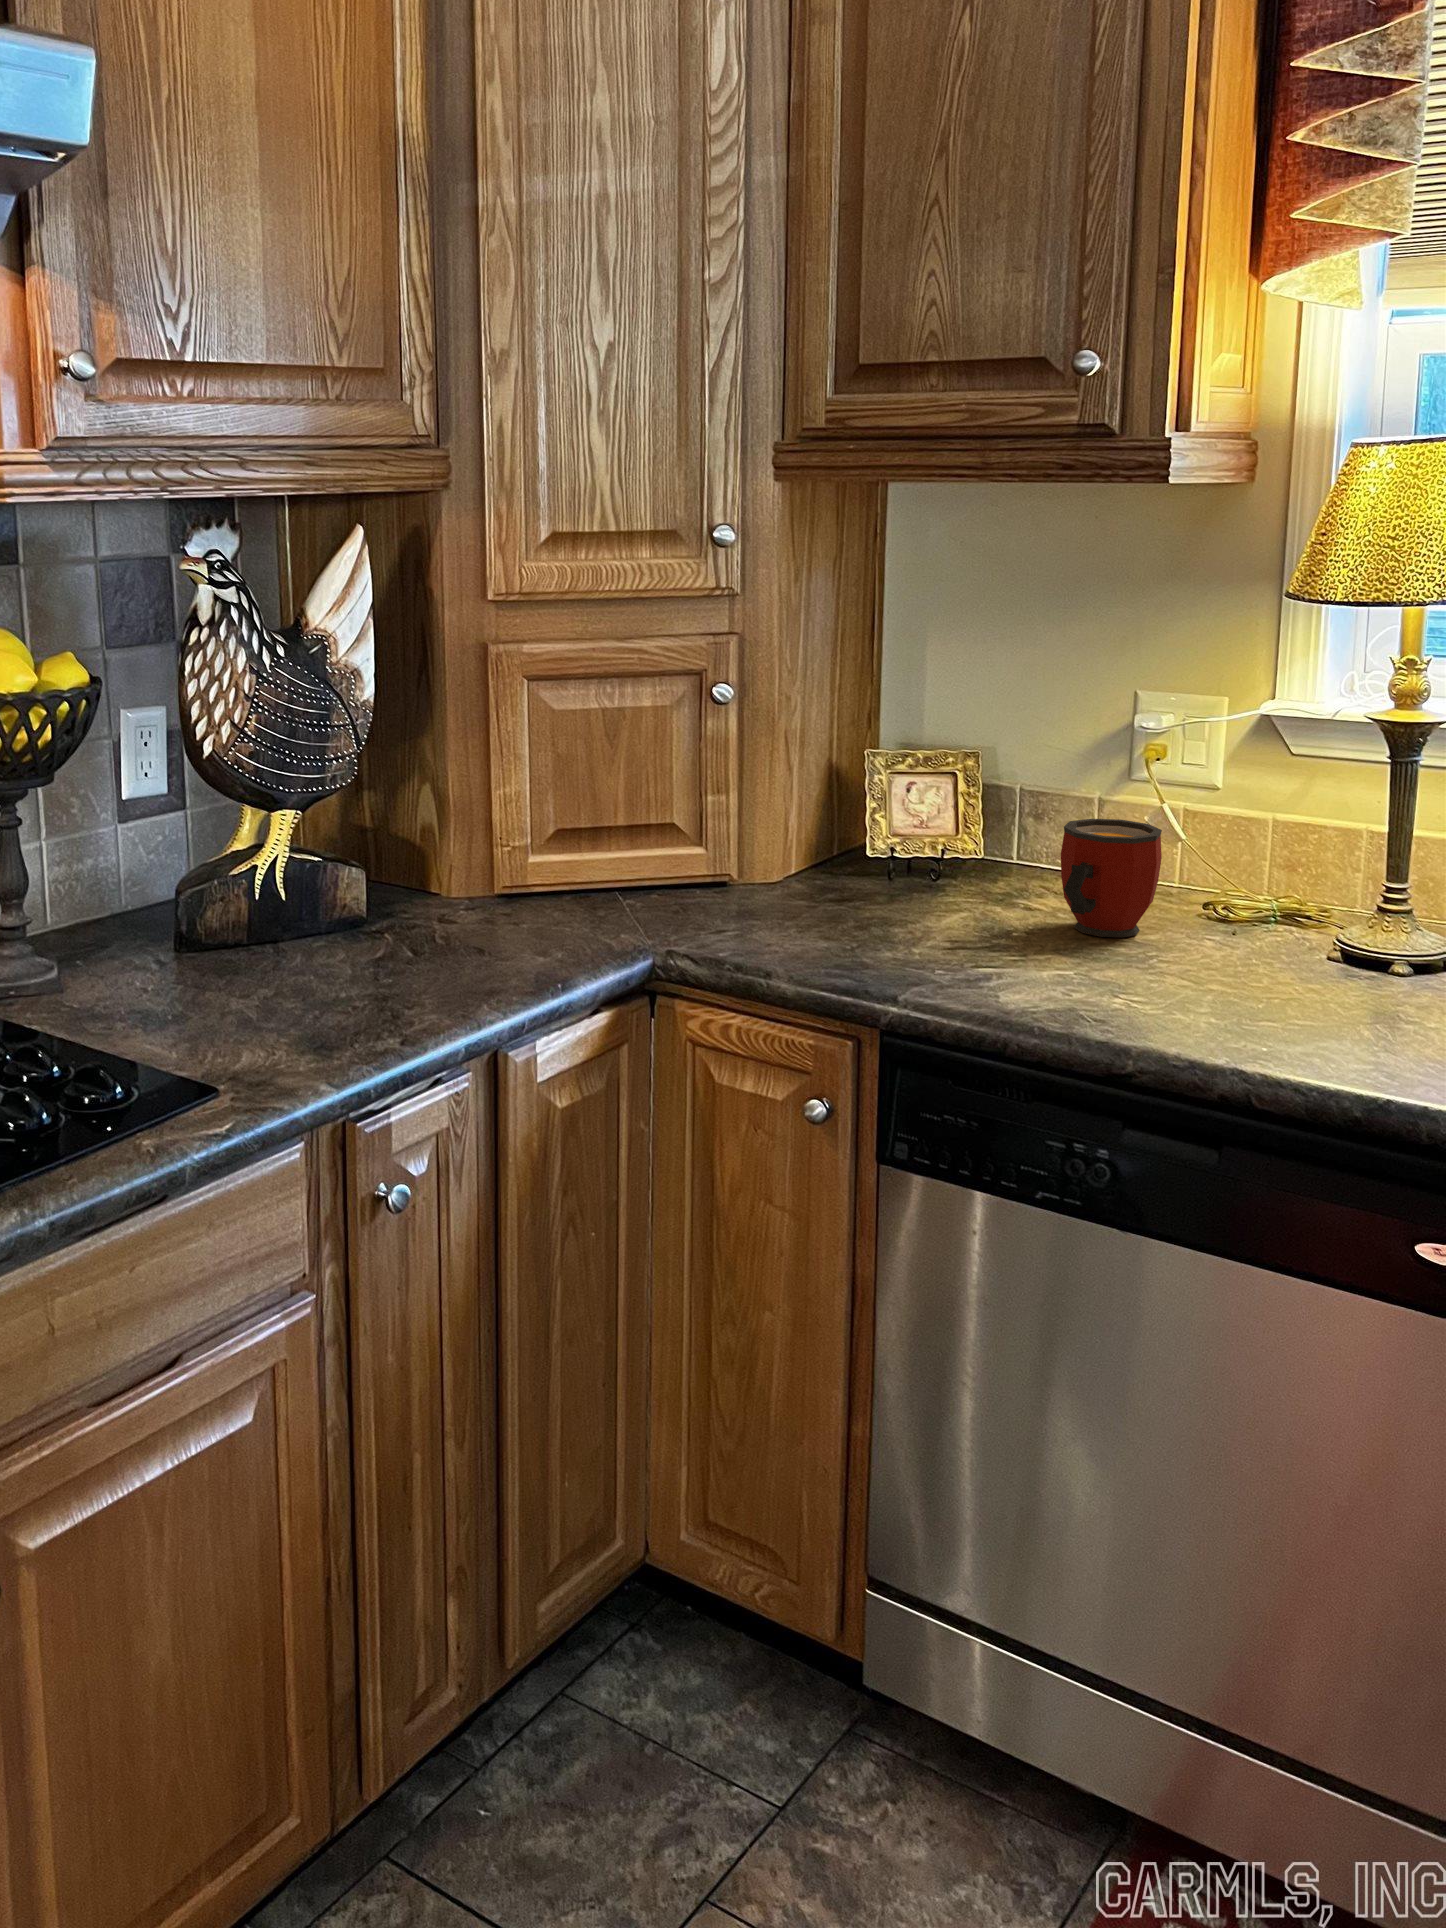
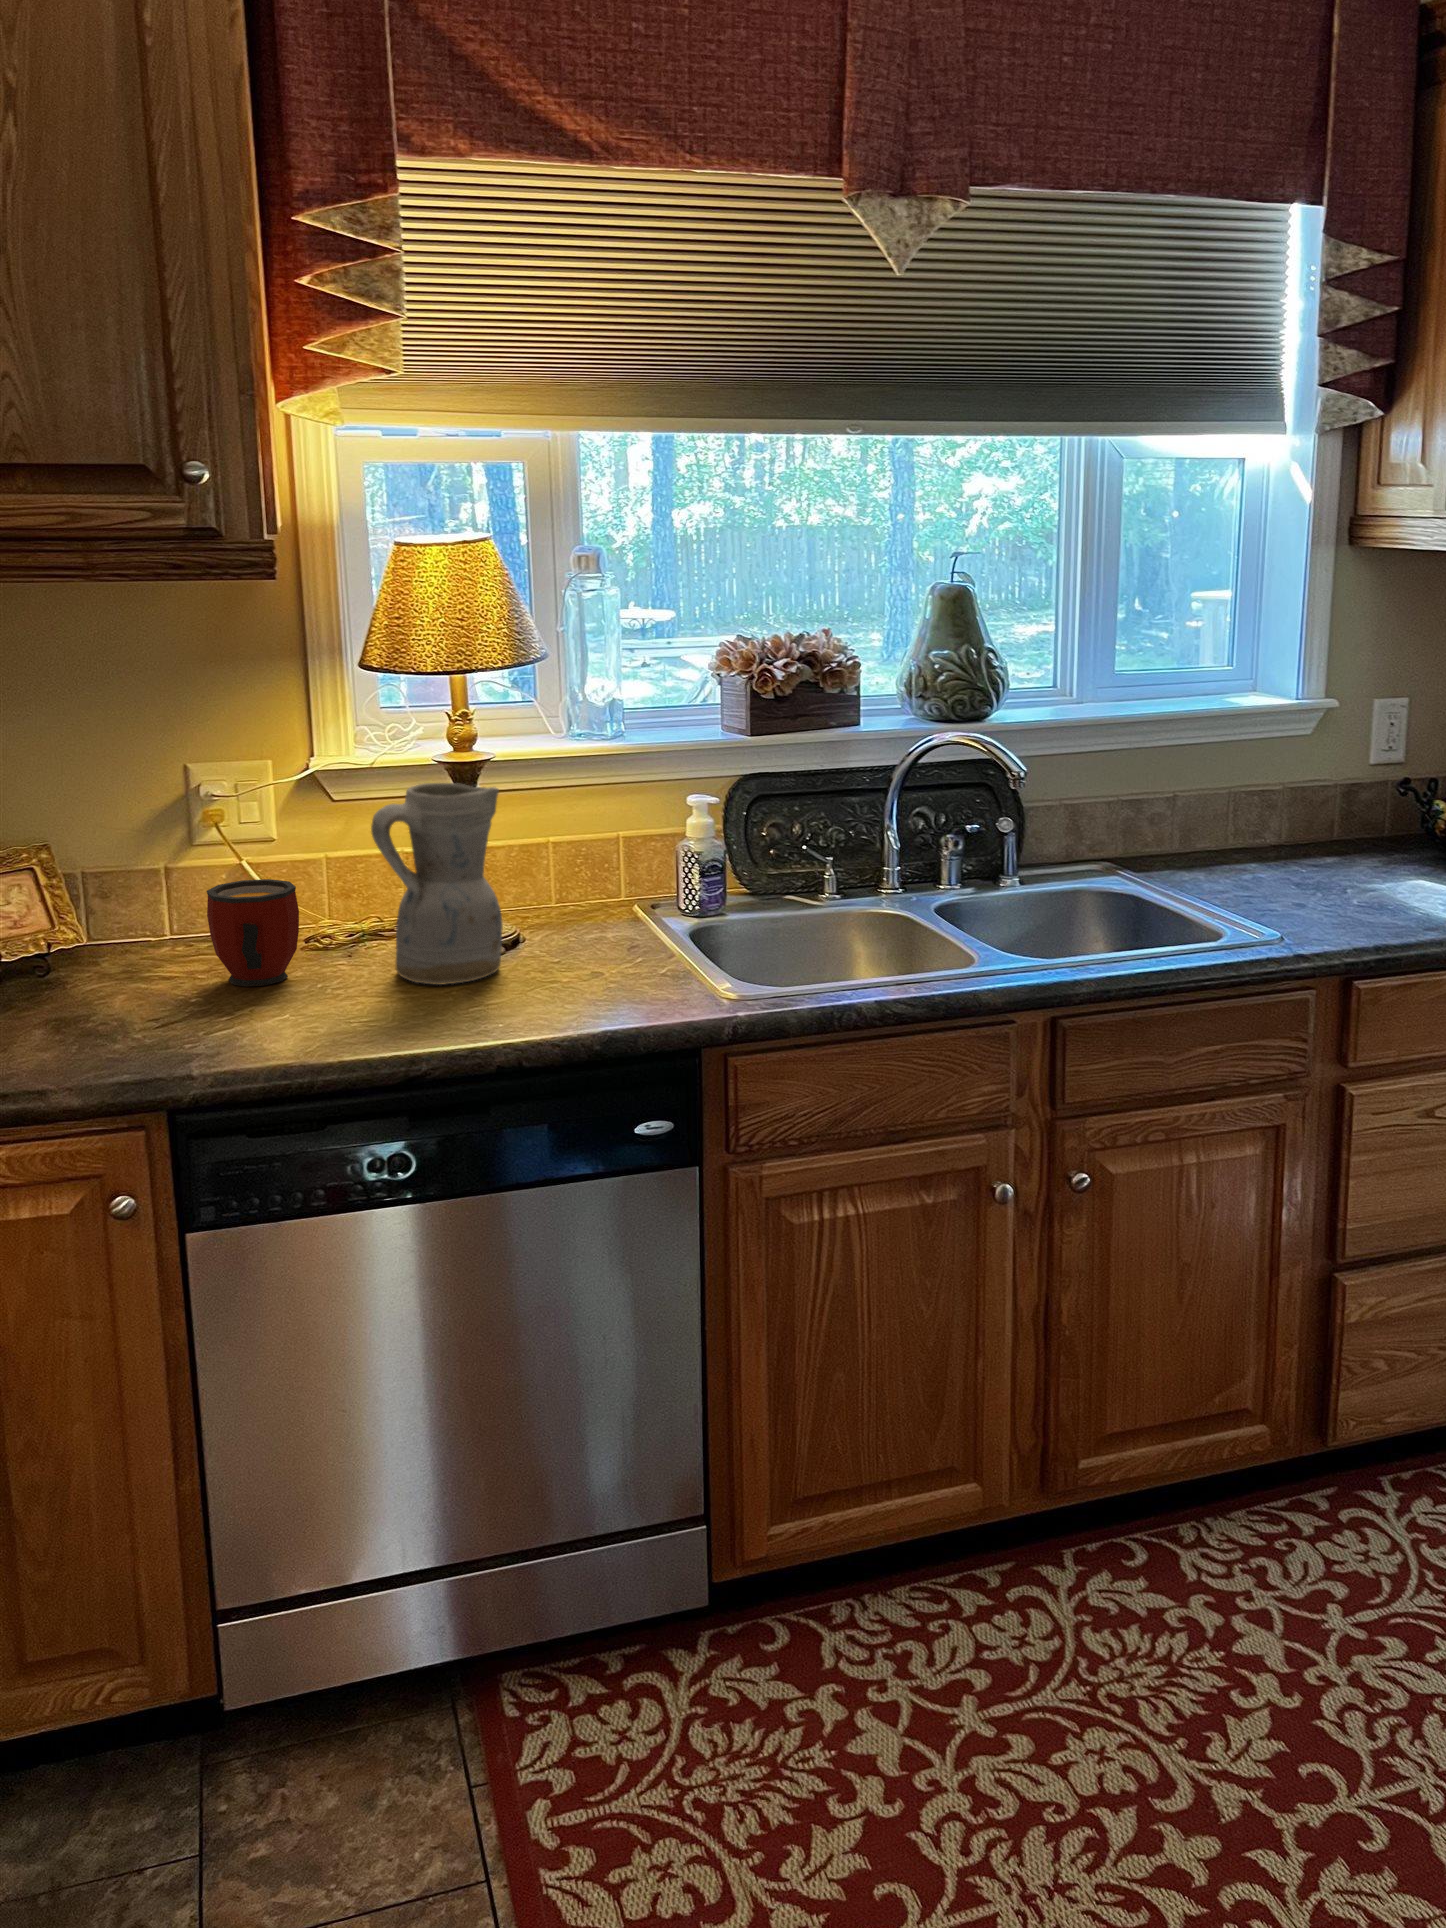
ceramic pitcher: none [1220,741,1403,993] -> present [371,783,503,985]

